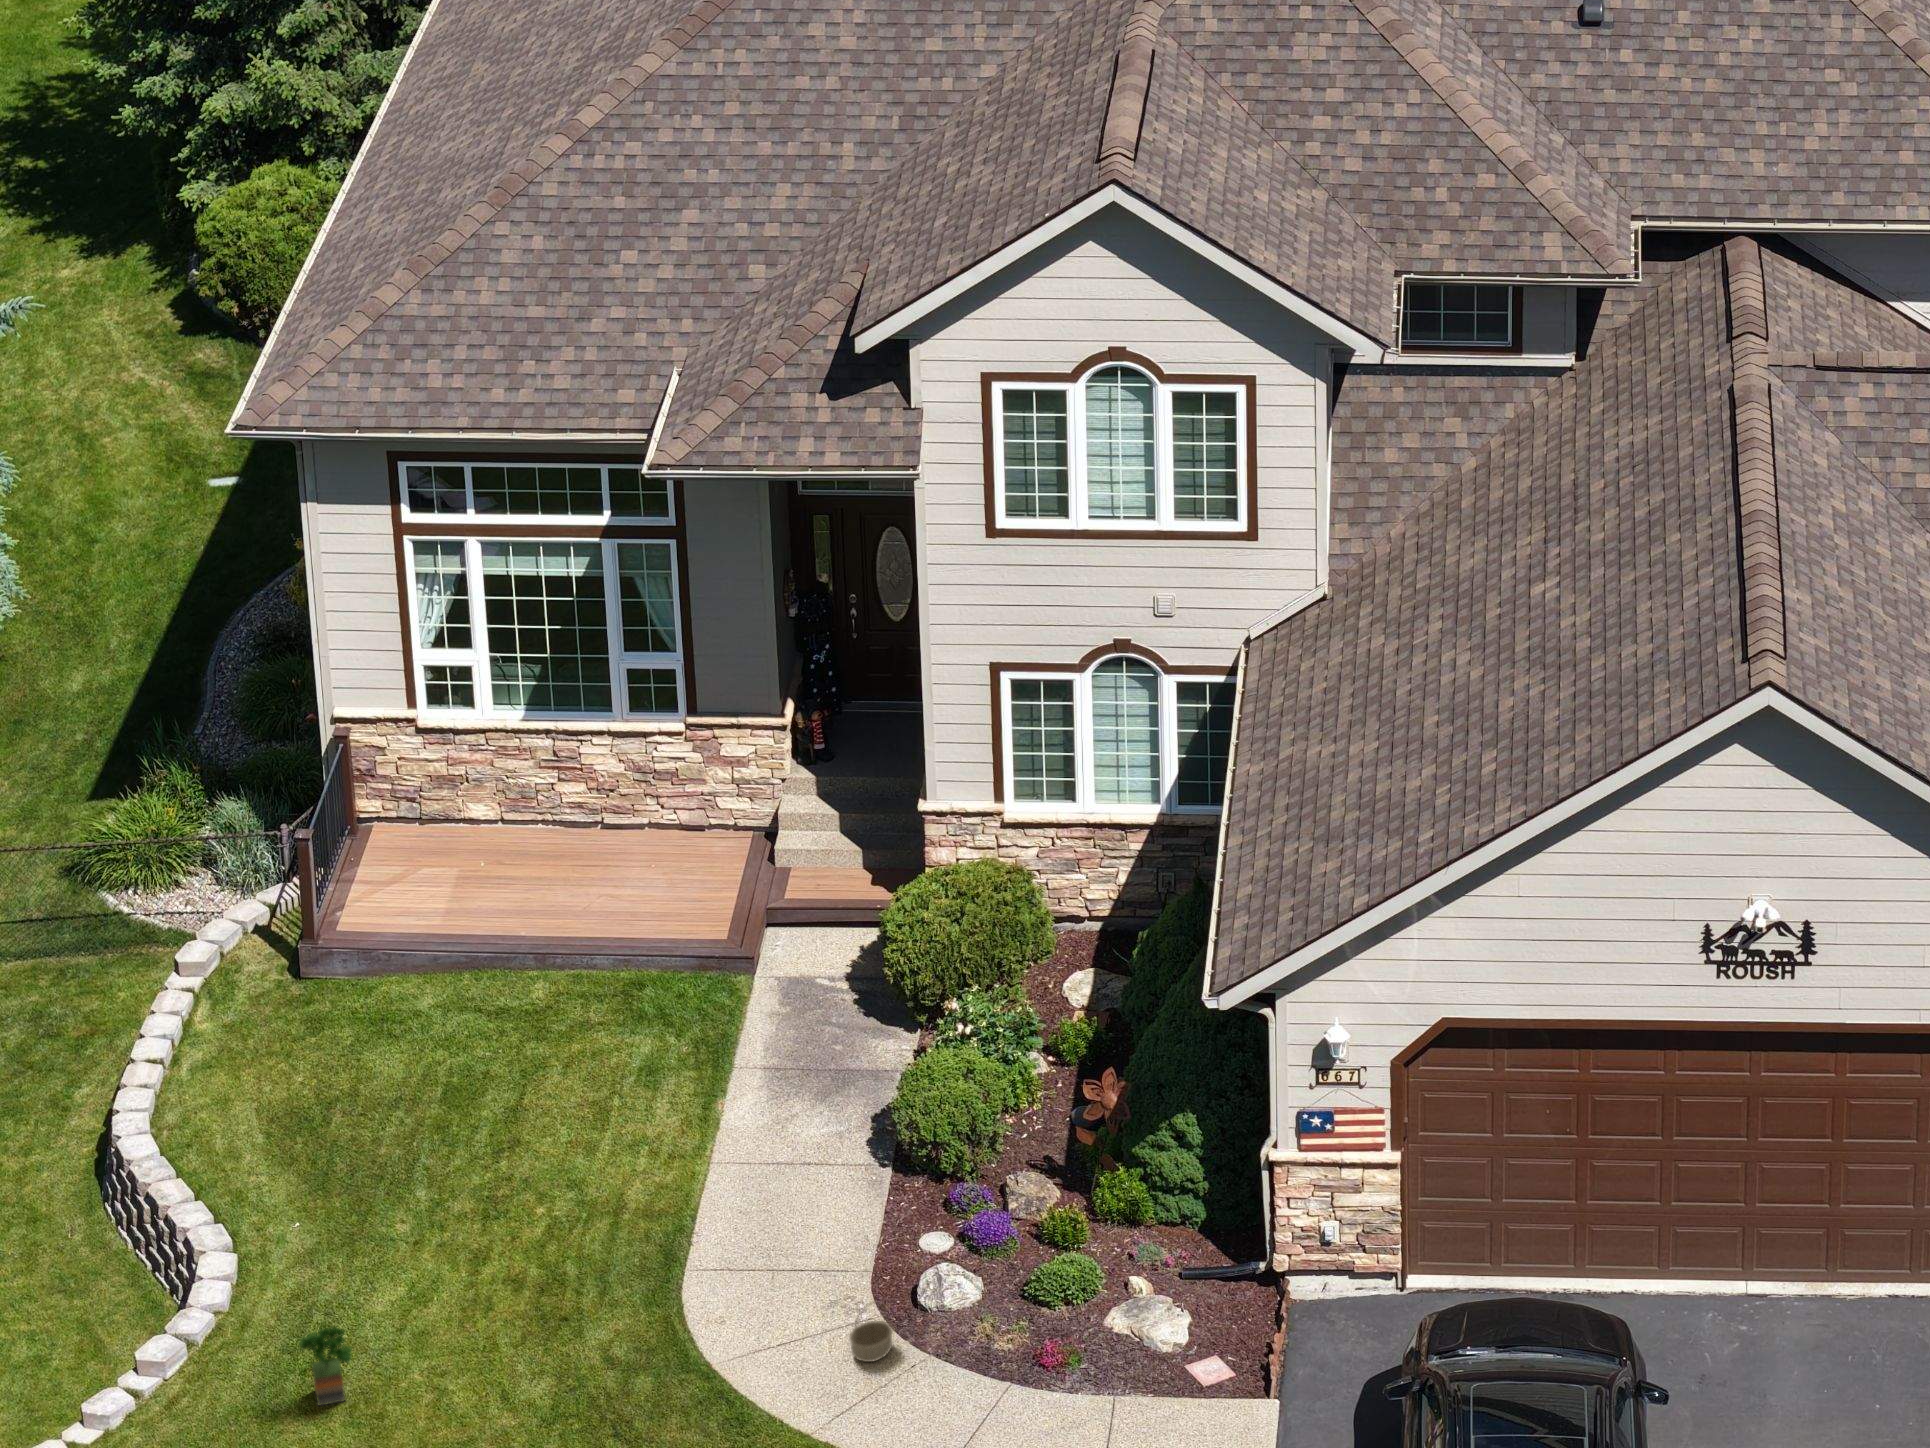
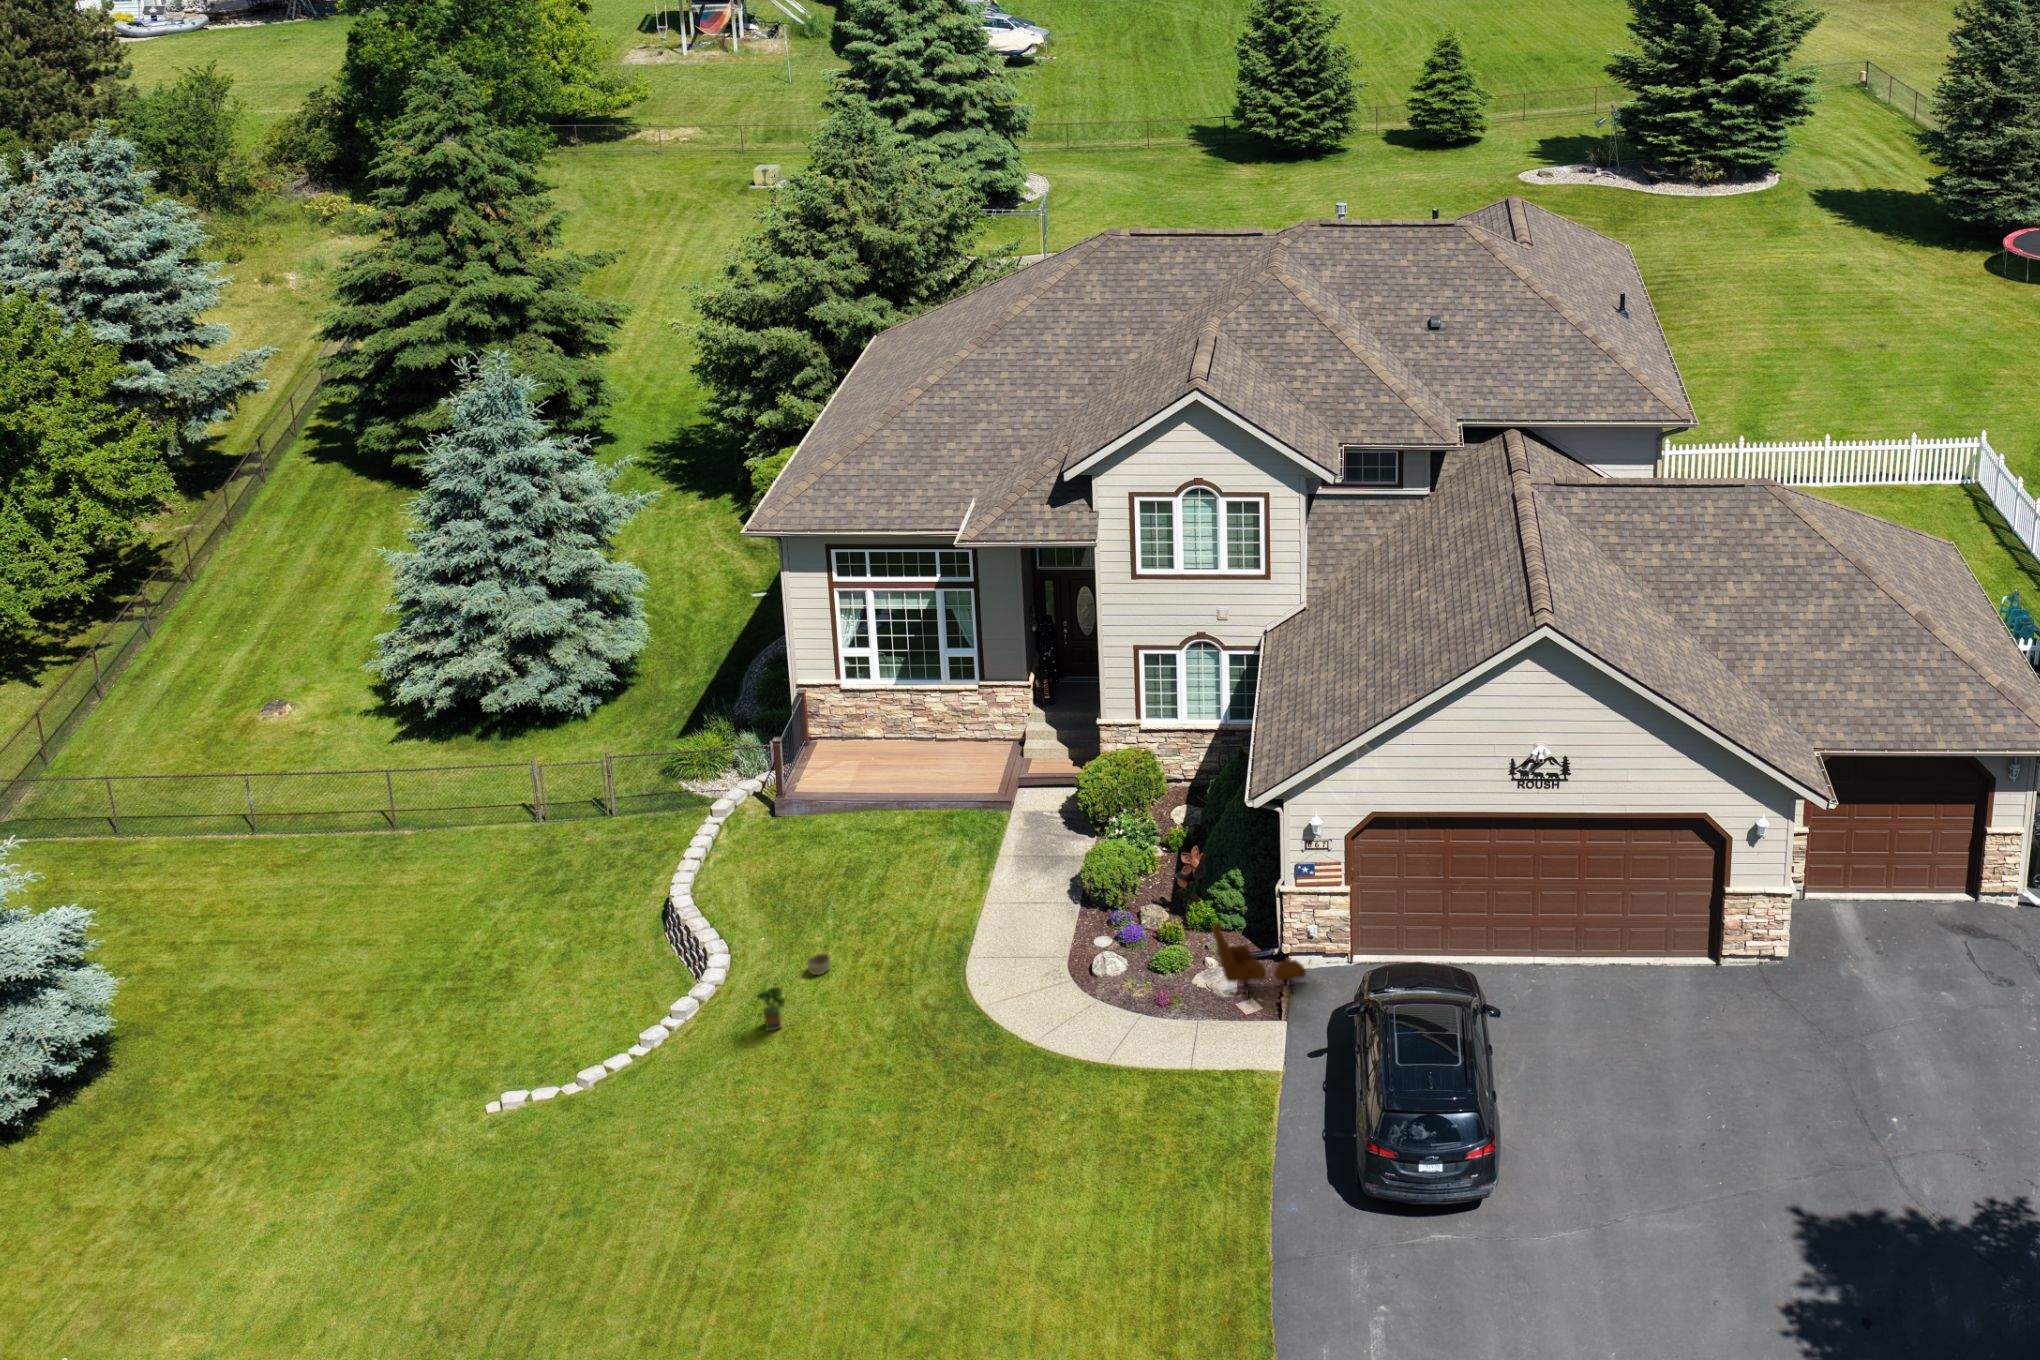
lounge chair: none [1142,1215,1318,1364] -> present [1213,923,1306,1001]
basket: present [849,1302,893,1362] -> present [807,944,831,975]

